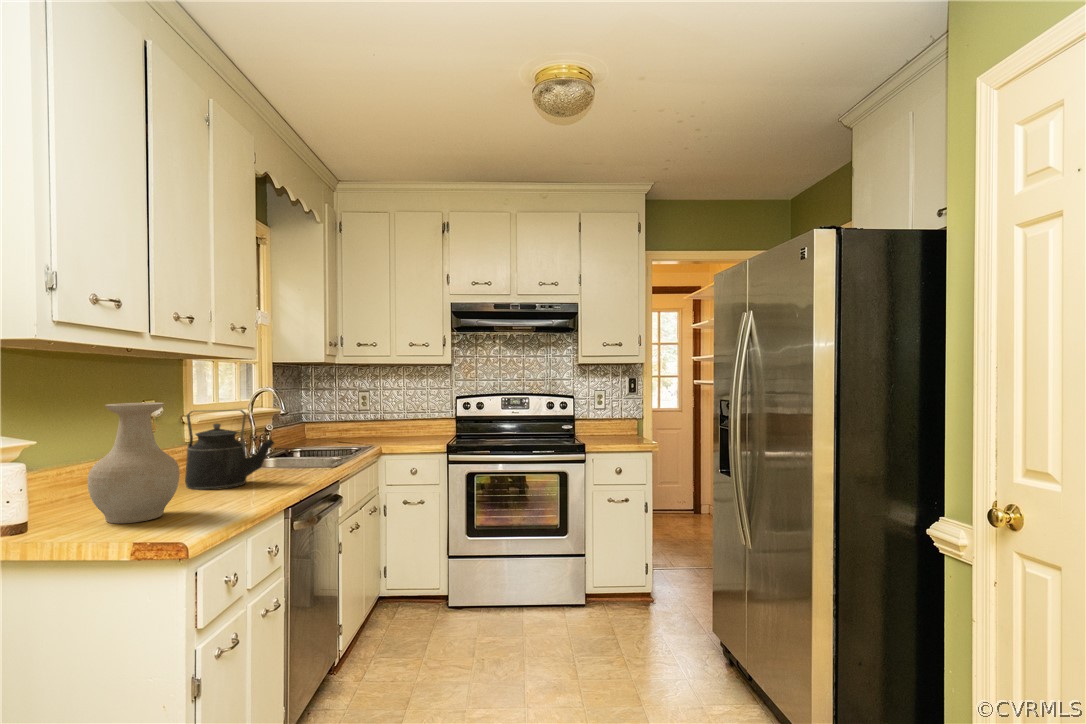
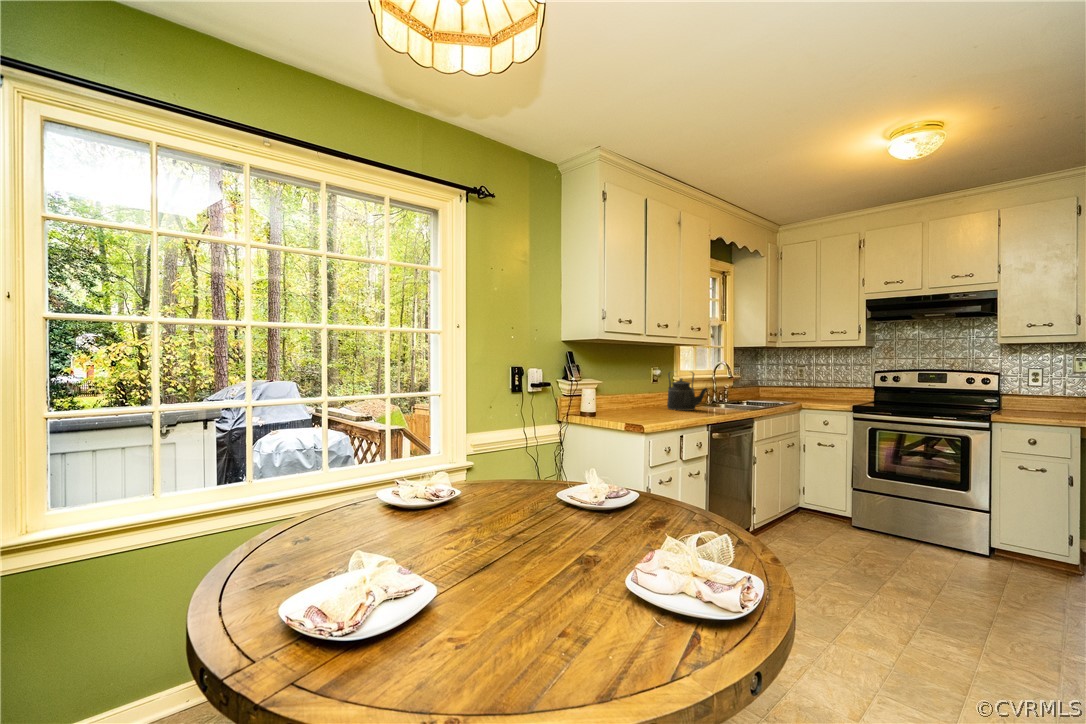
vase: present [88,403,180,524] -> none [621,365,654,415]

